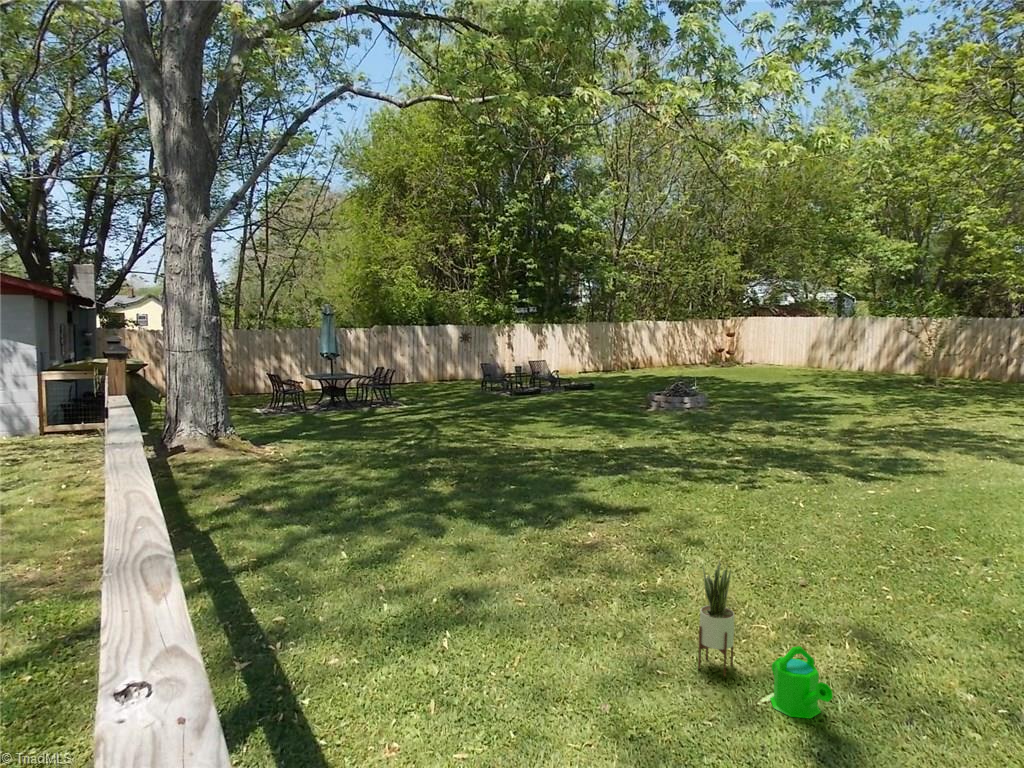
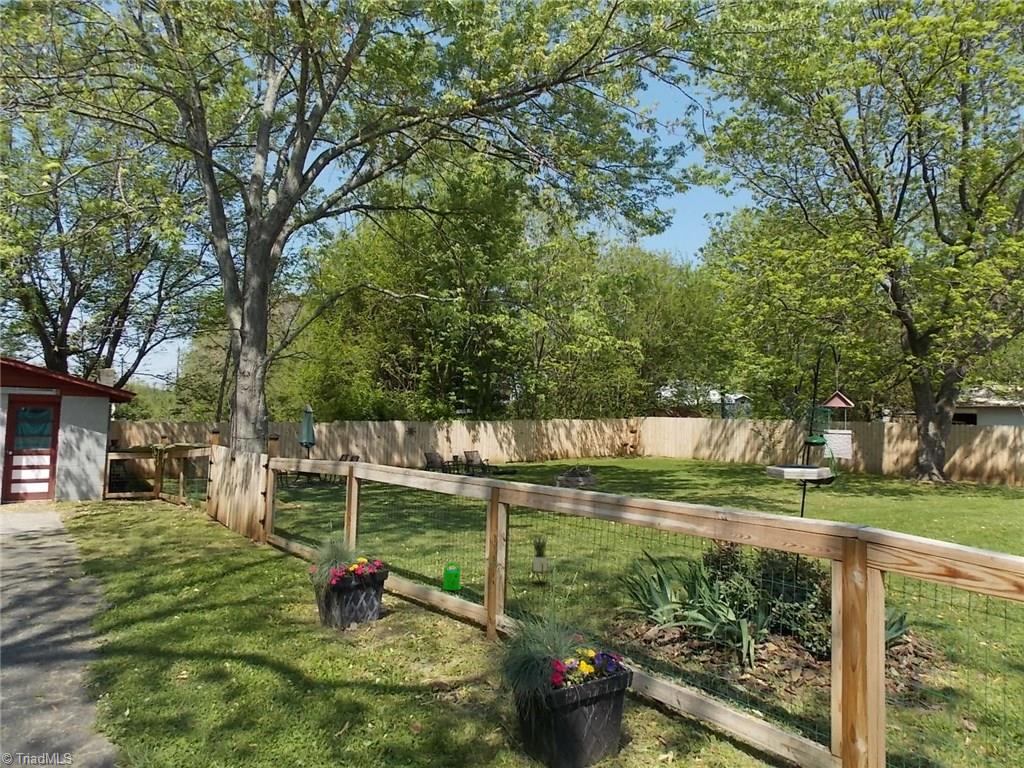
watering can: present [770,646,833,719] -> present [442,562,461,590]

